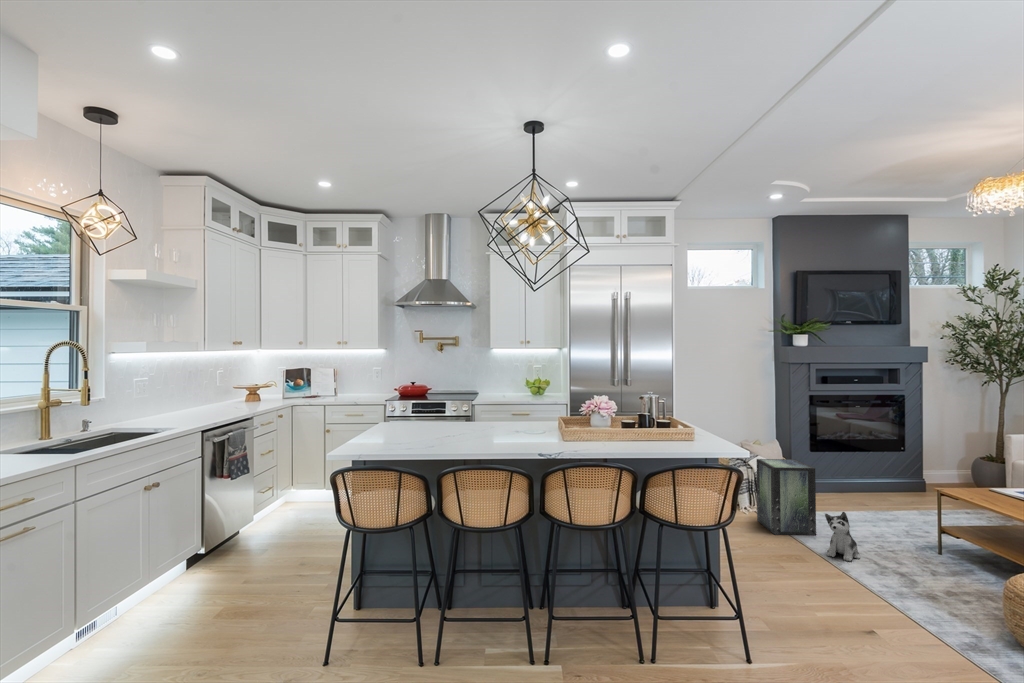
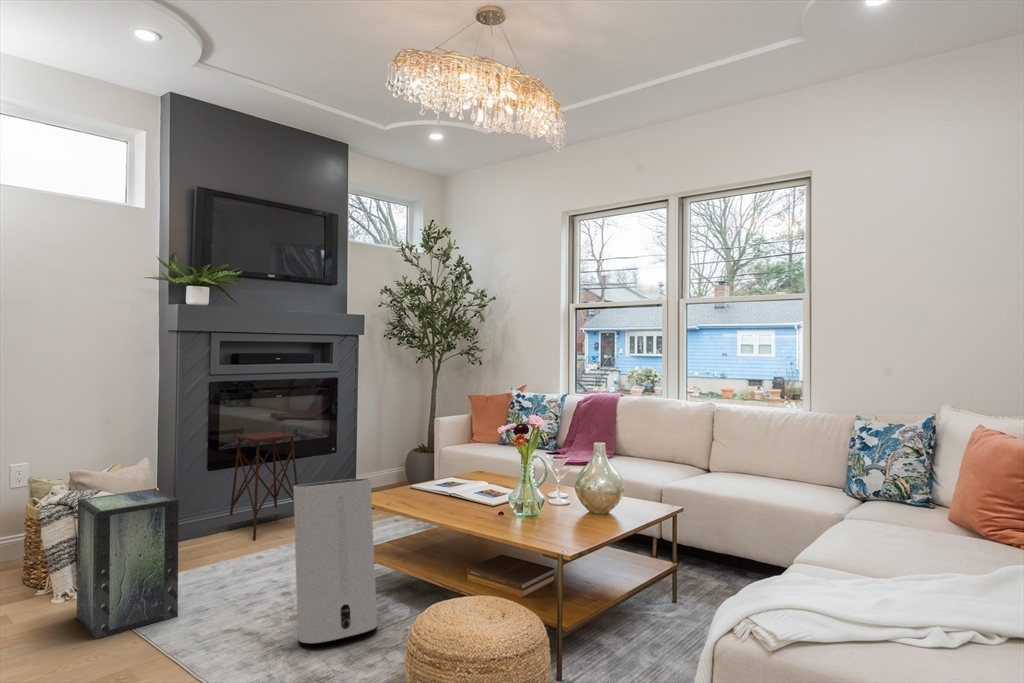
side table: none [824,431,882,502] -> present [228,431,298,540]
air purifier: none [900,473,972,579] -> present [294,479,377,643]
plush toy: present [825,512,860,561] -> none [178,569,234,656]

